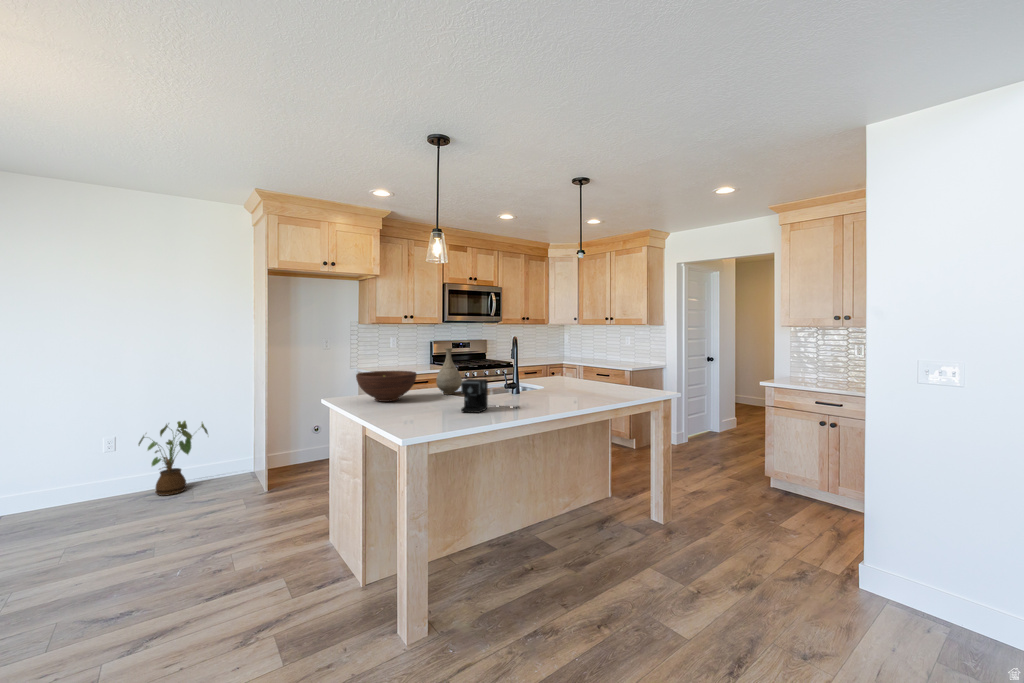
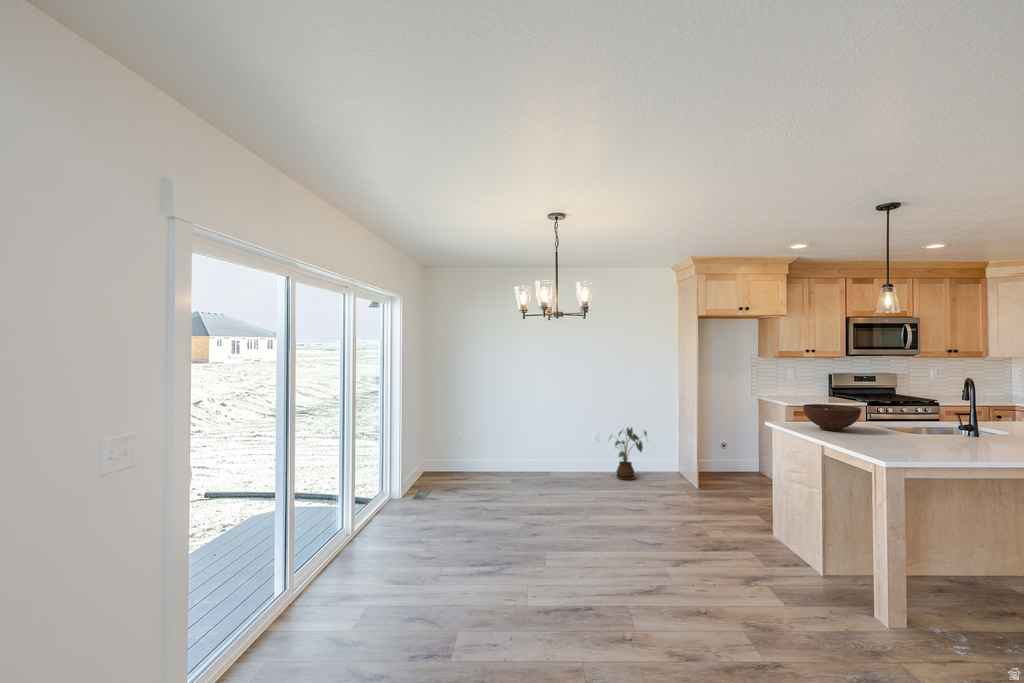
vase: present [436,348,462,395] -> none [876,387,905,430]
coffee maker: present [461,379,519,413] -> none [926,419,994,451]

